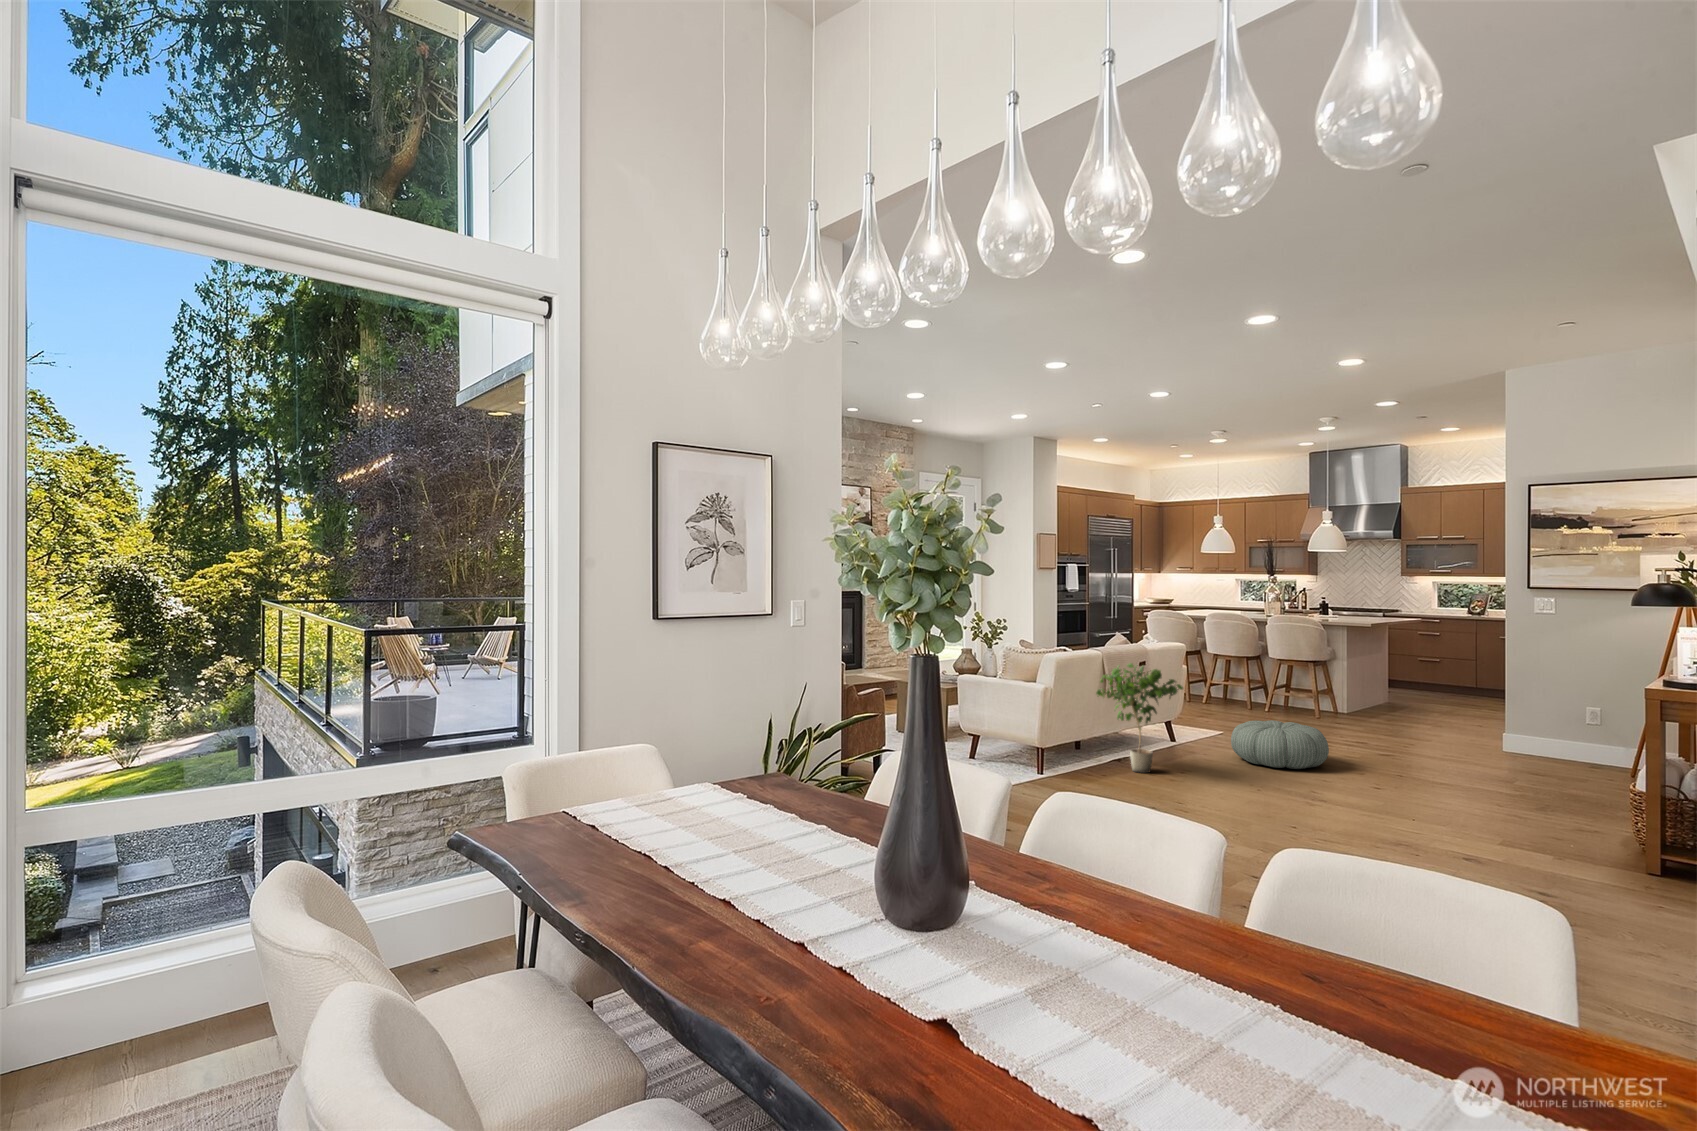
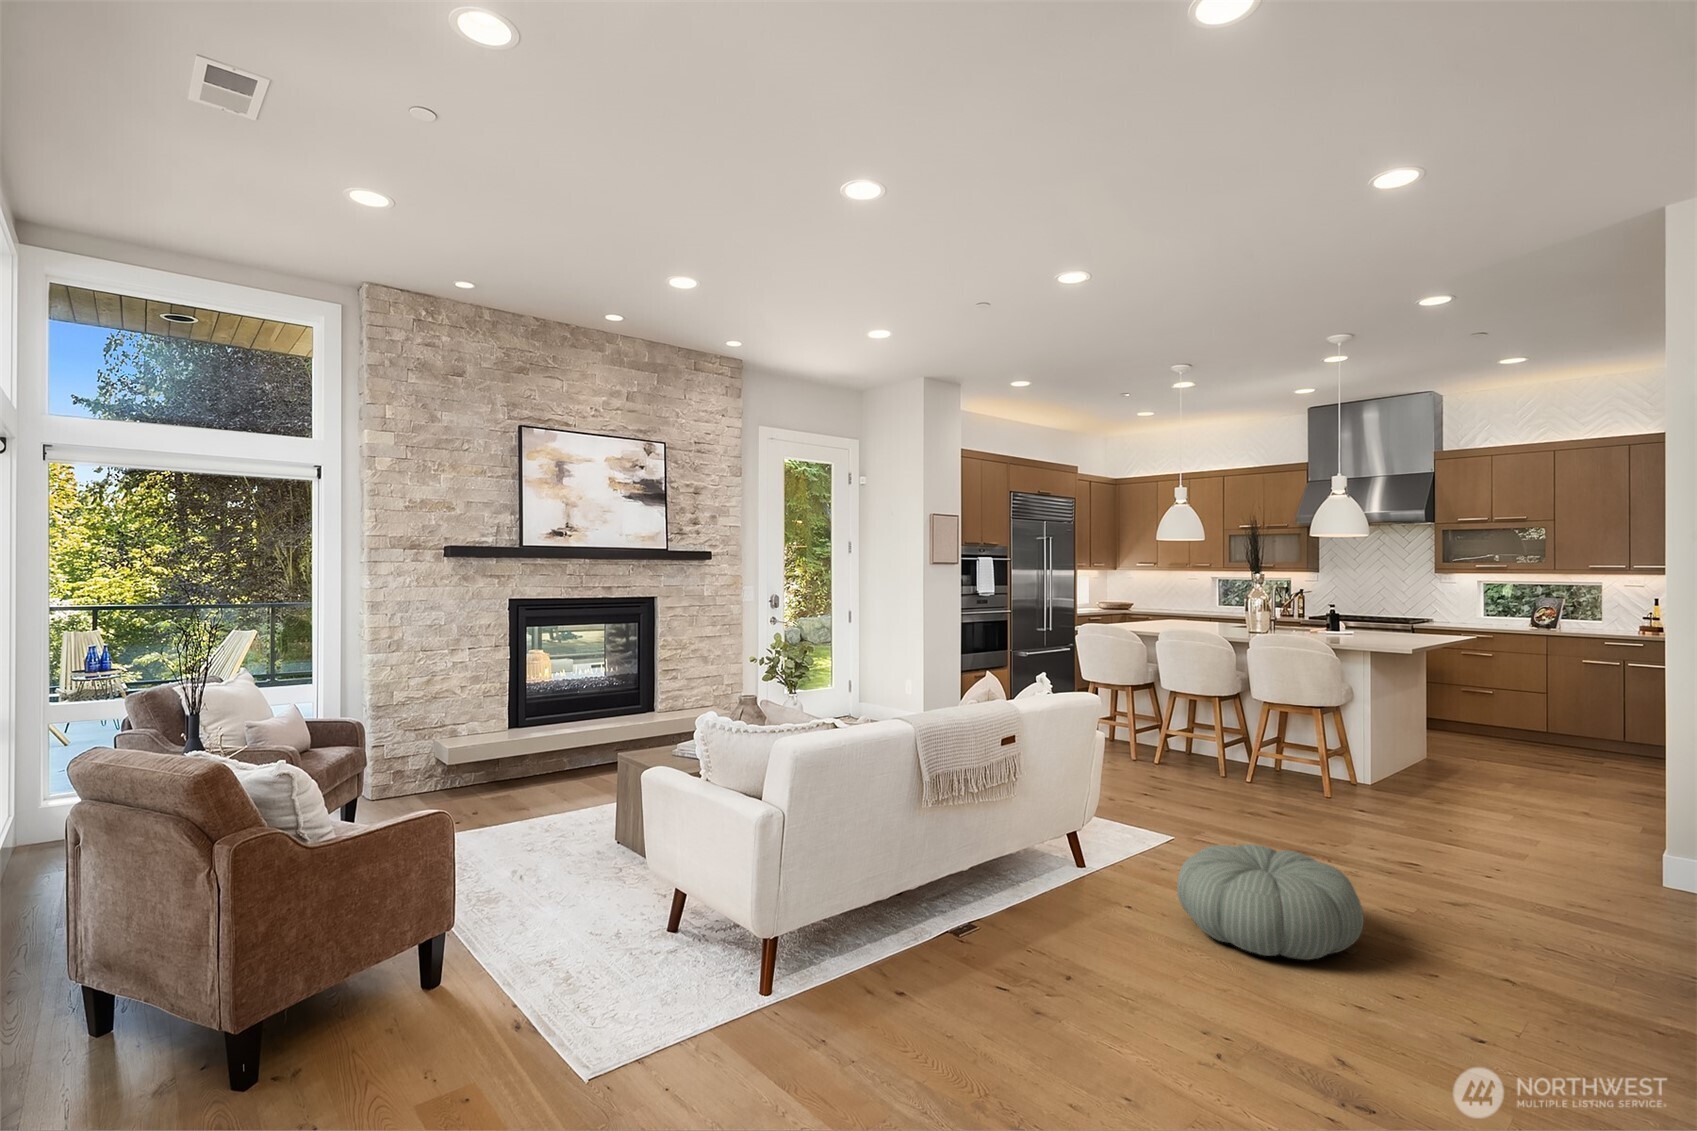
potted plant: present [1096,663,1183,773] -> none [907,747,1071,978]

